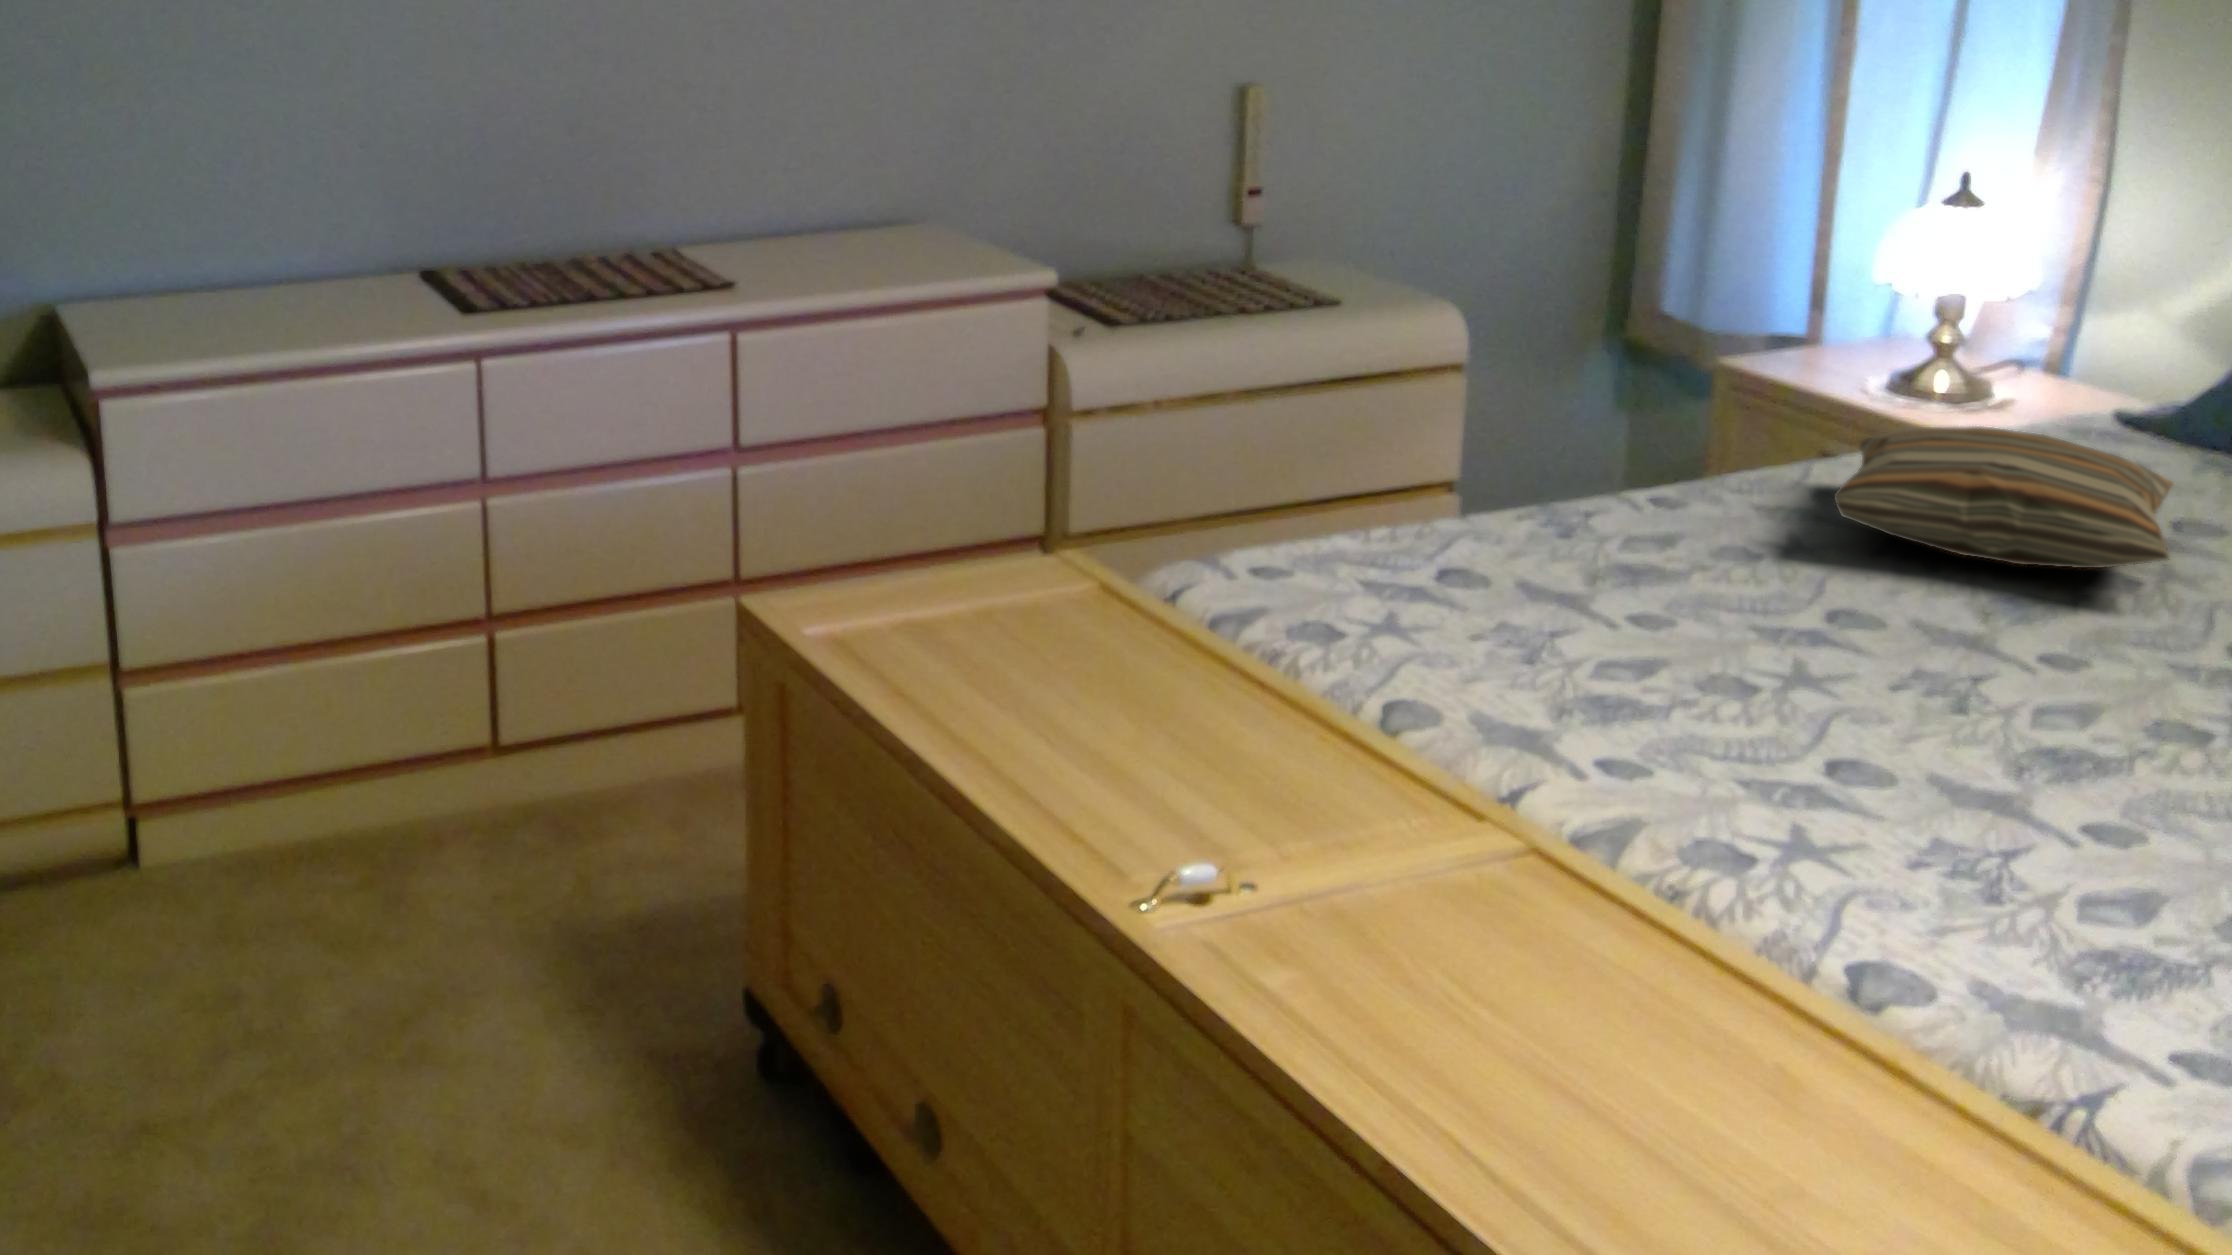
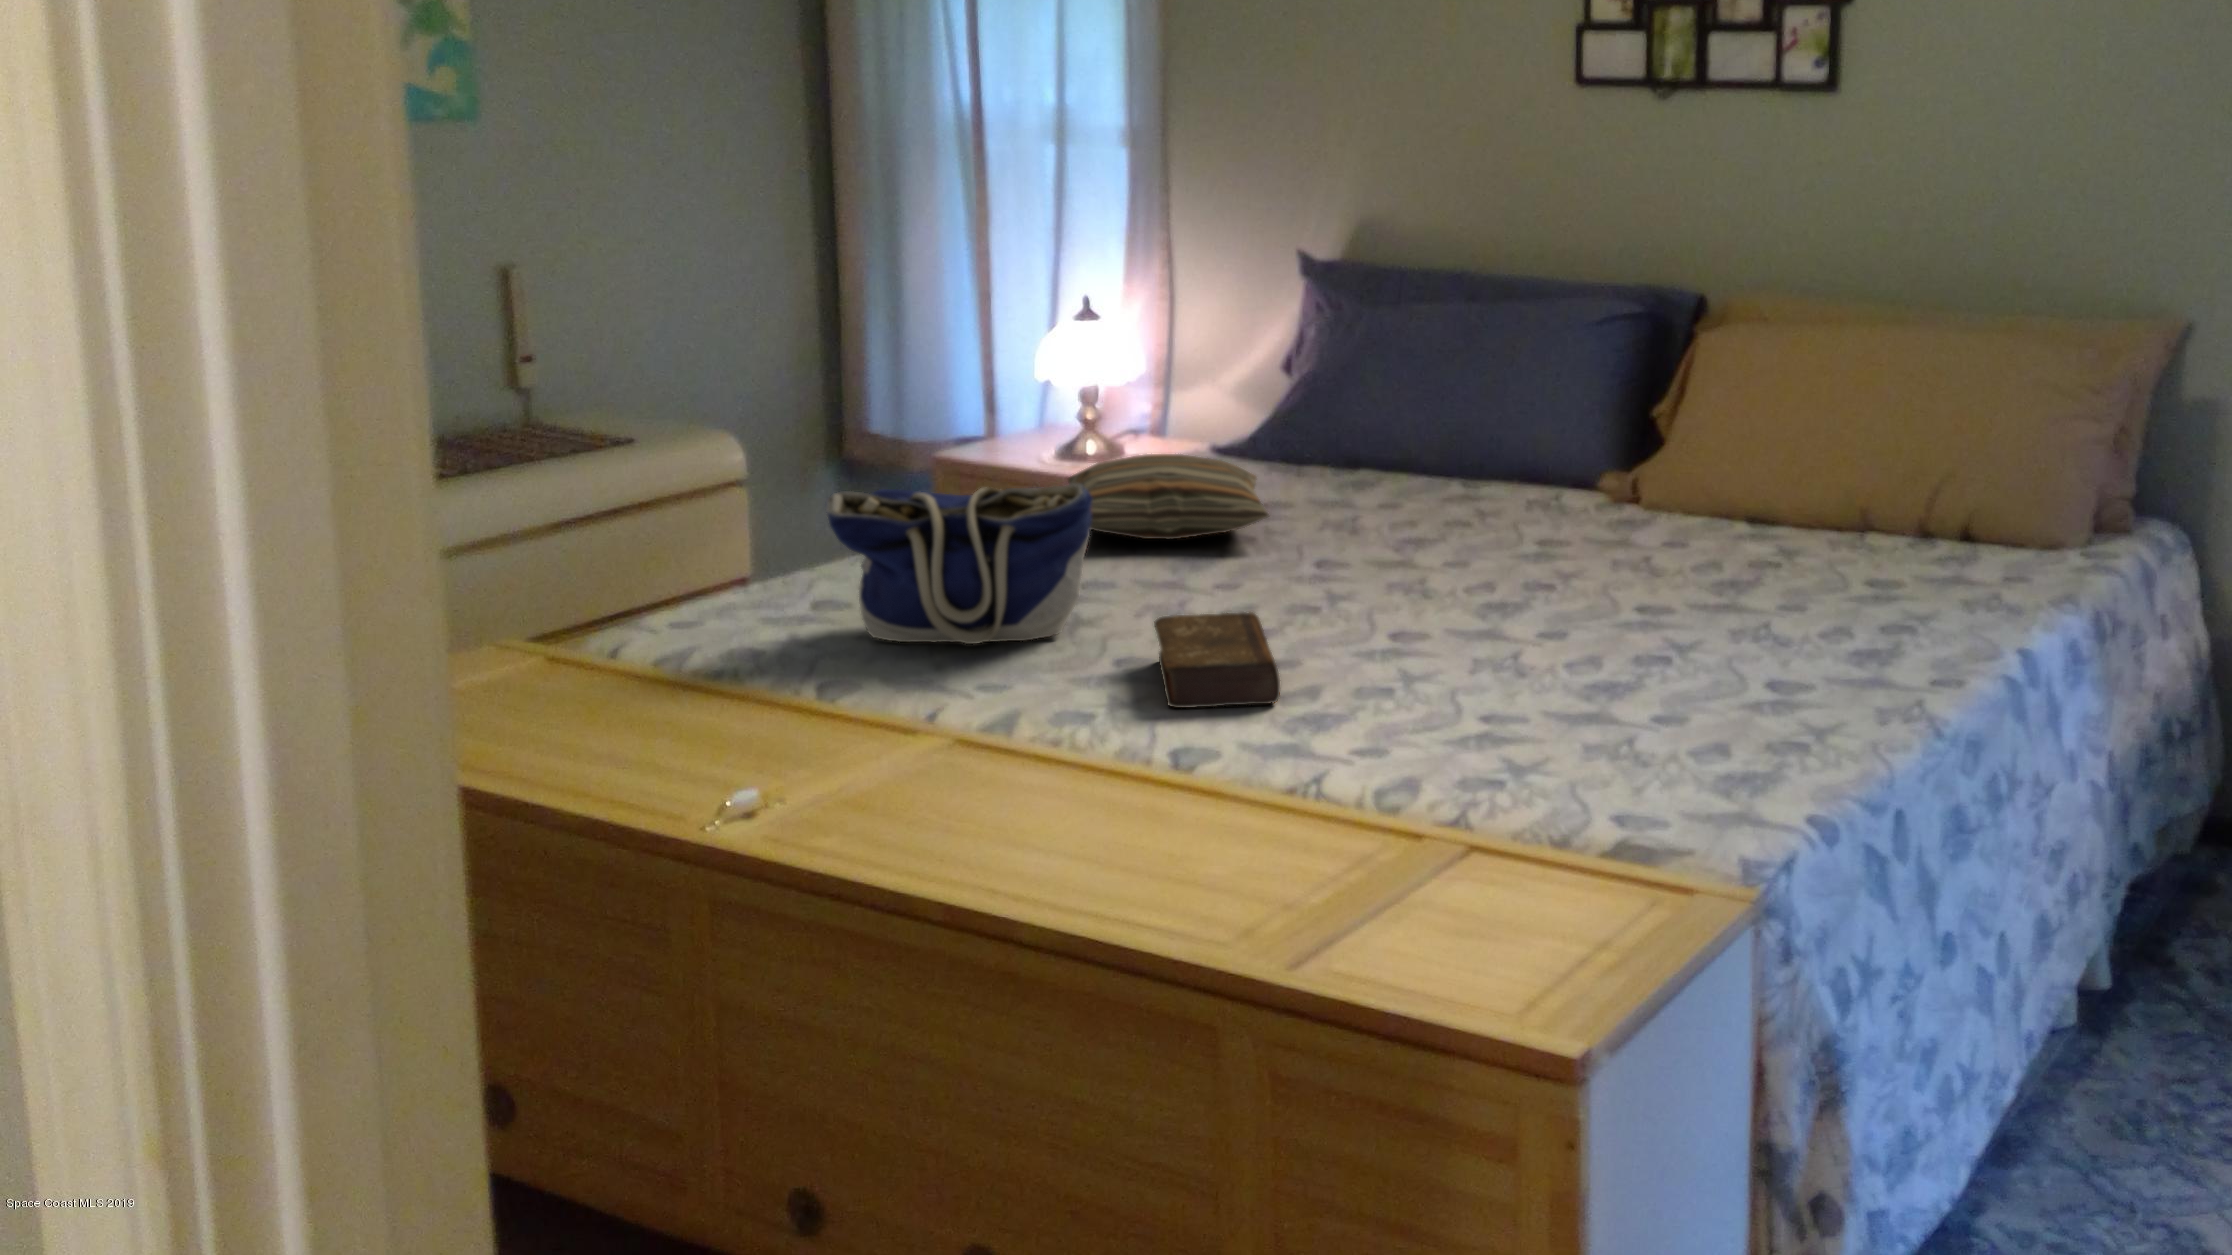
tote bag: none [1441,447,1827,697] -> present [825,483,1092,644]
book: none [1874,717,2084,916] -> present [1154,612,1280,708]

